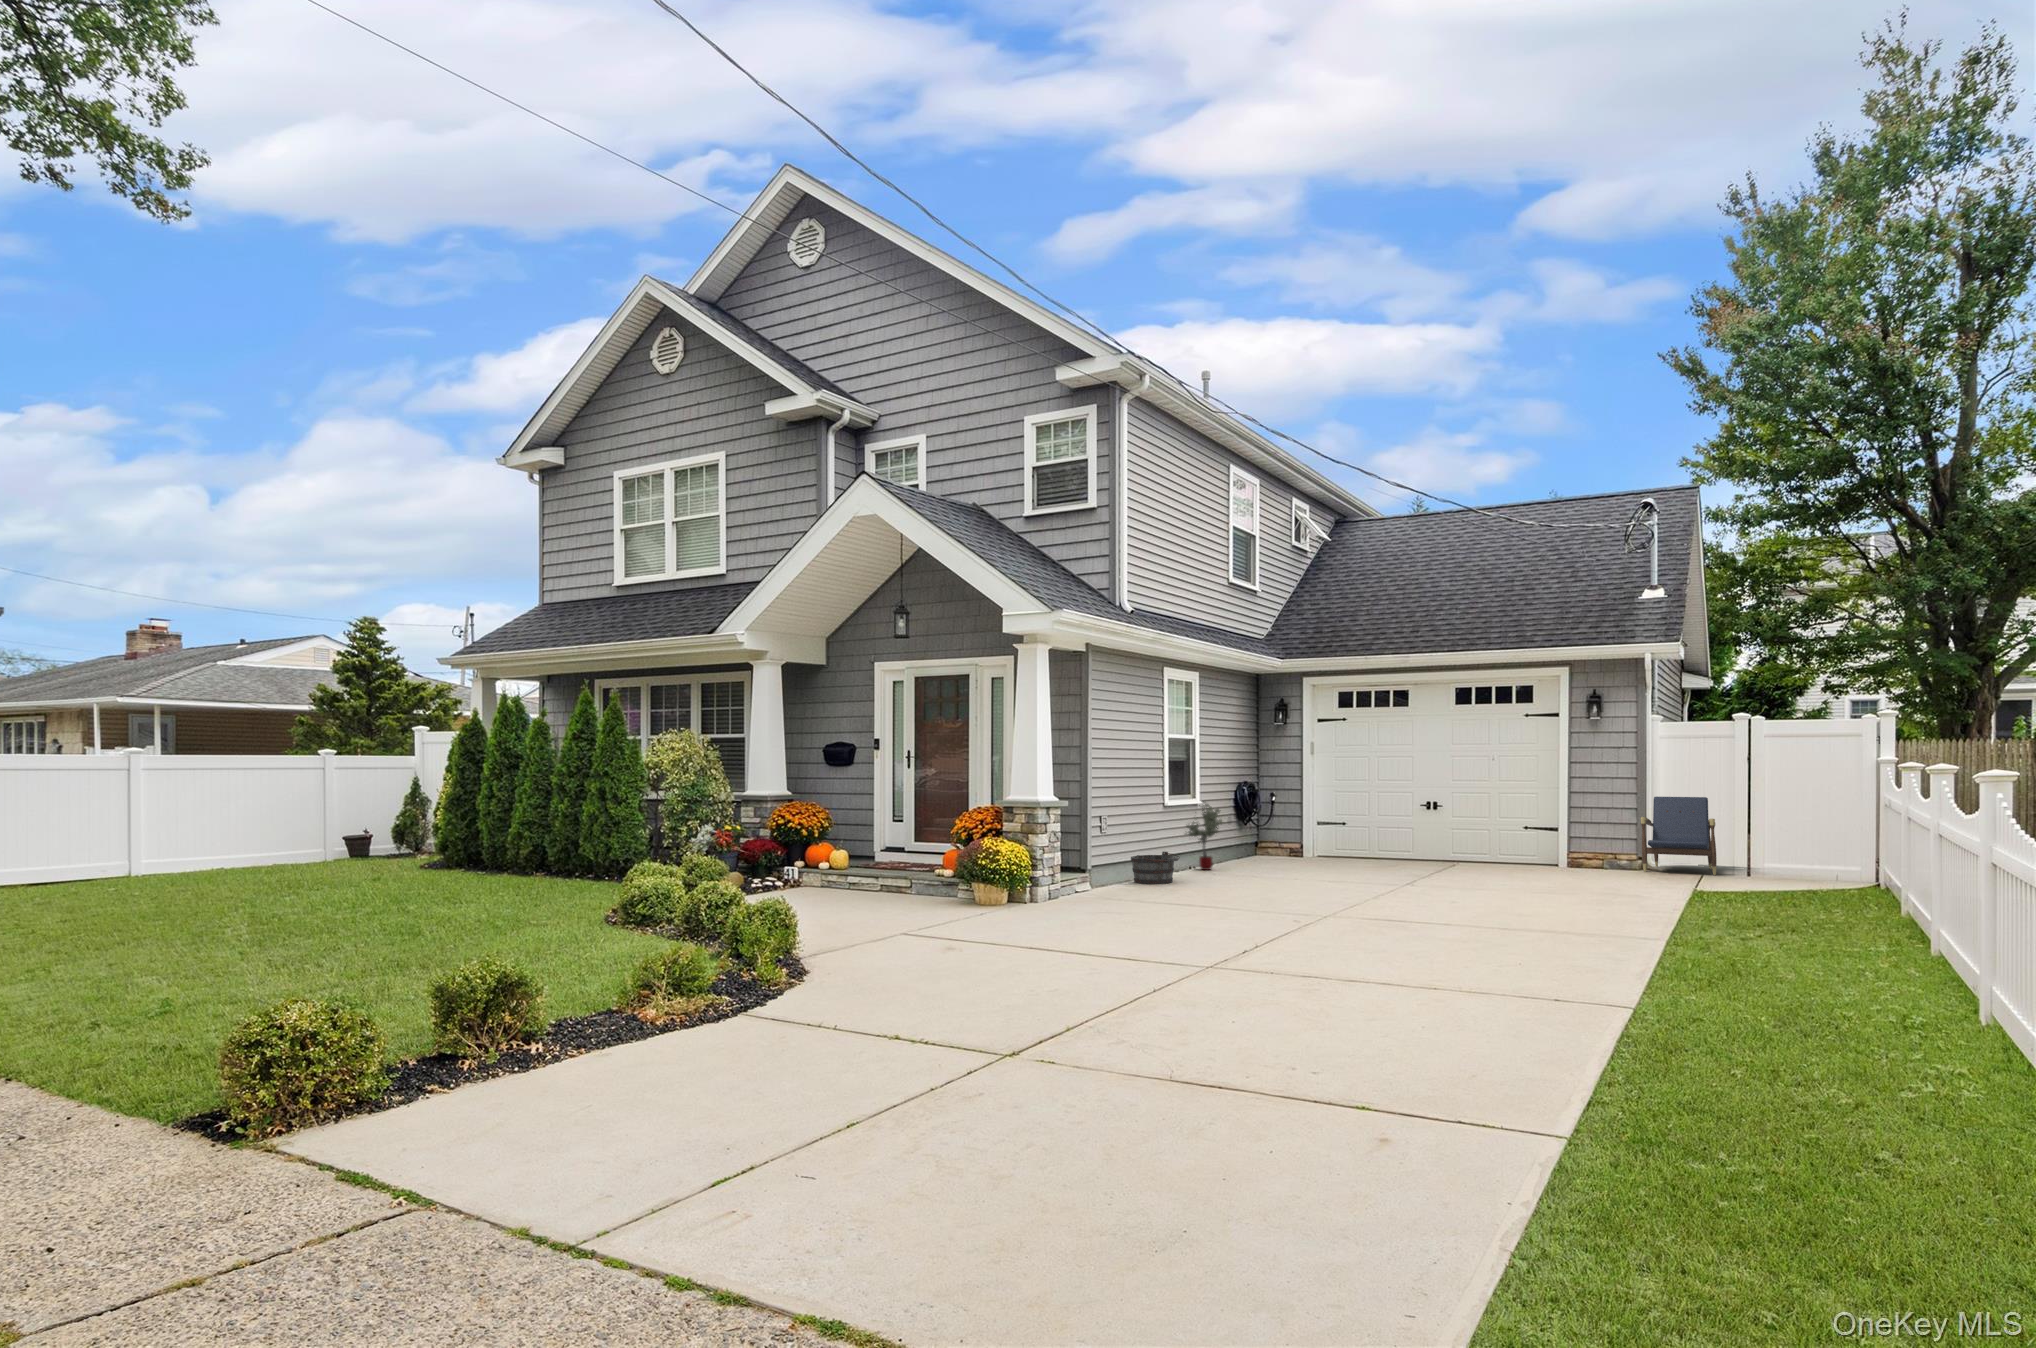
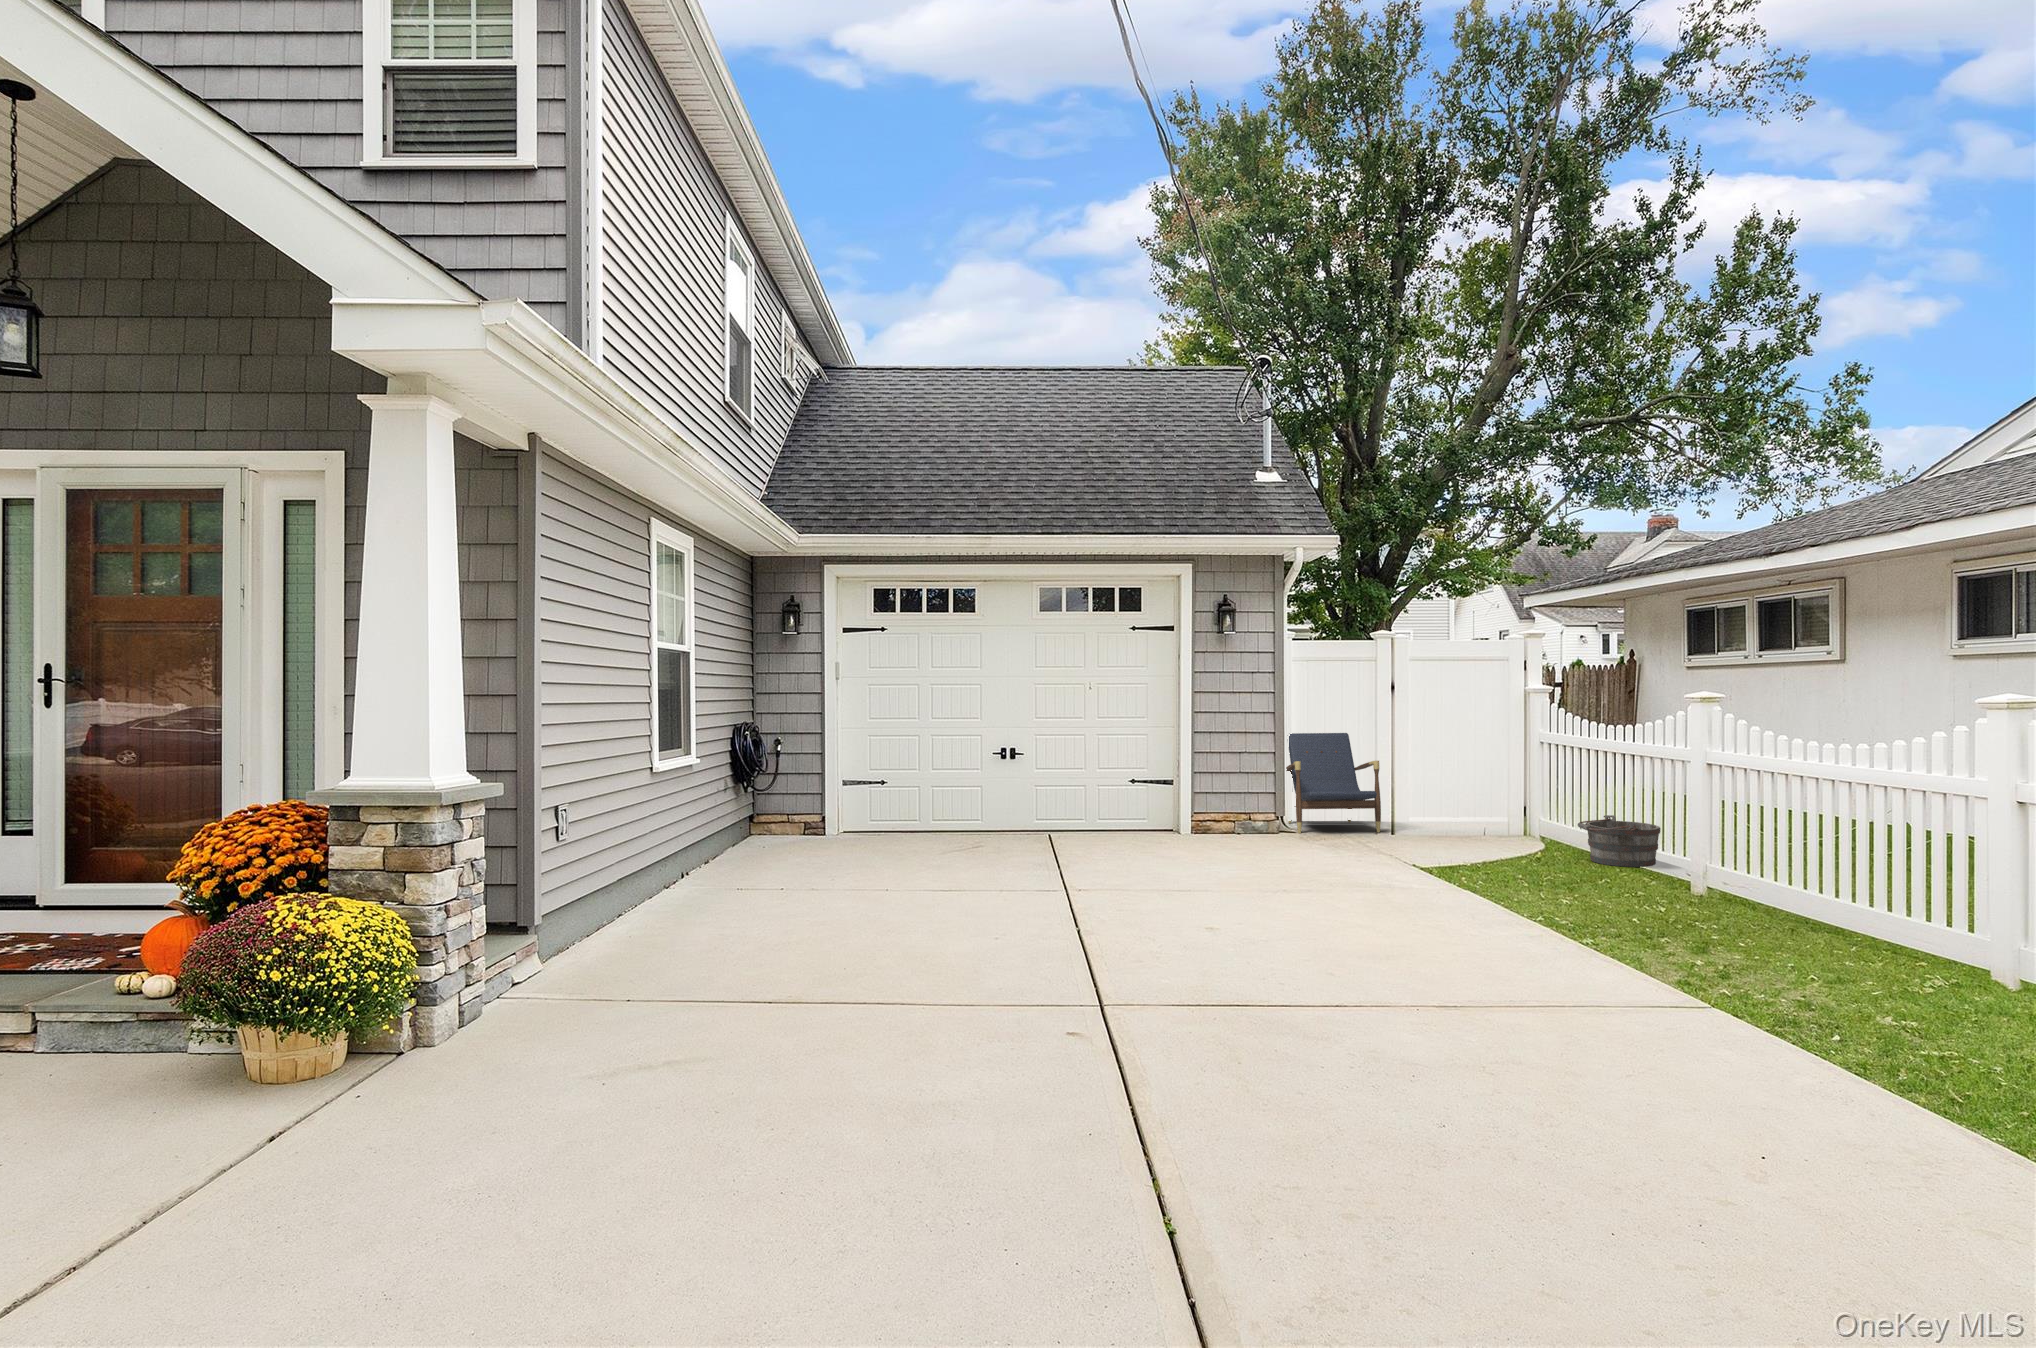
potted tree: present [1186,801,1222,870] -> none [685,761,750,884]
bucket: present [1131,851,1180,884] -> present [1578,815,1660,867]

